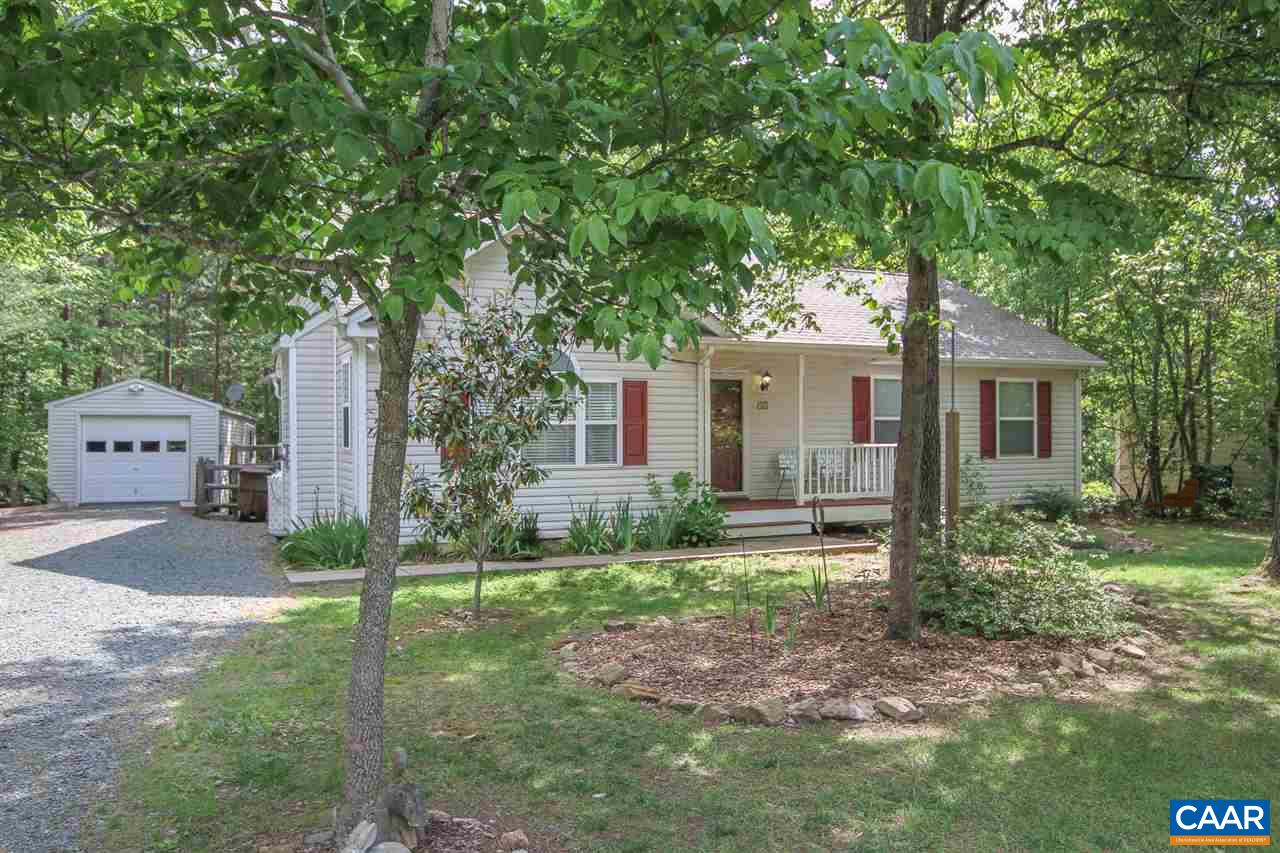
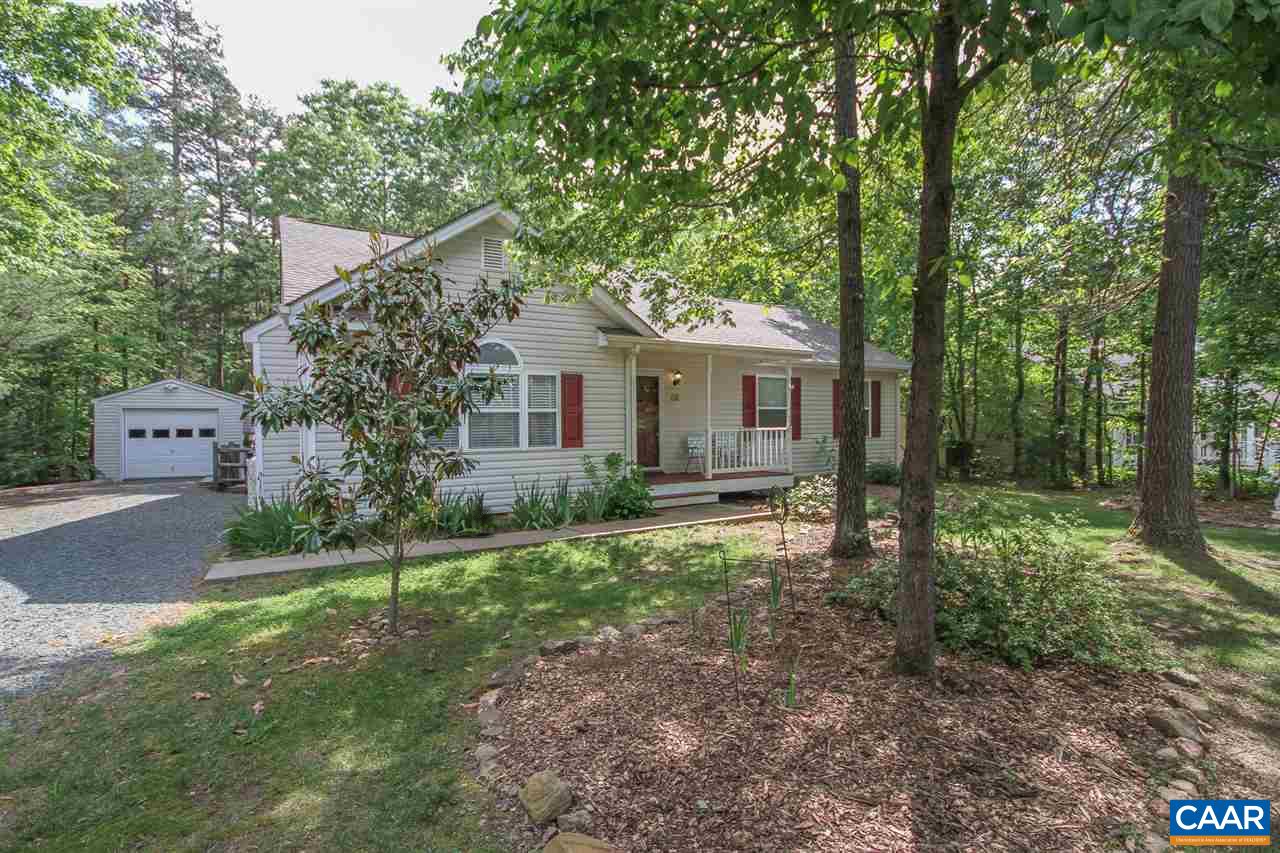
lounge chair: present [1146,479,1198,516] -> none [972,450,1011,481]

